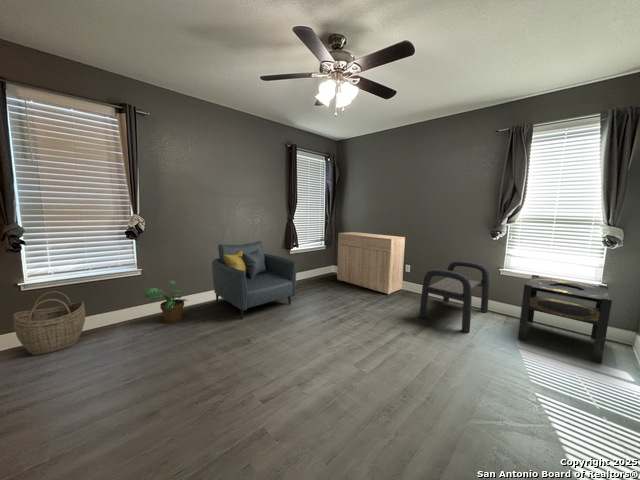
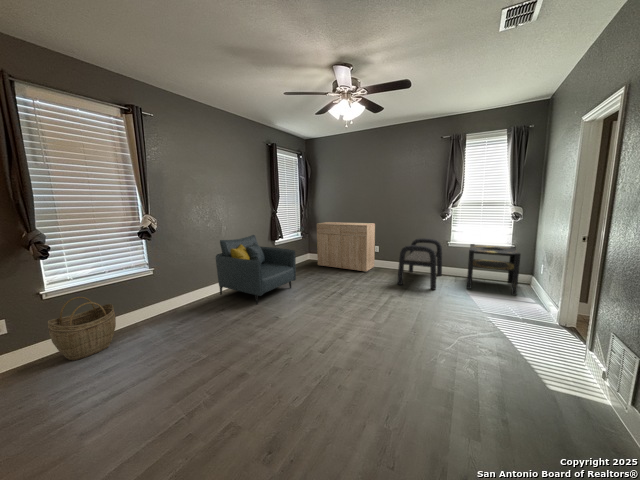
potted plant: present [143,280,188,323] -> none [165,277,203,317]

